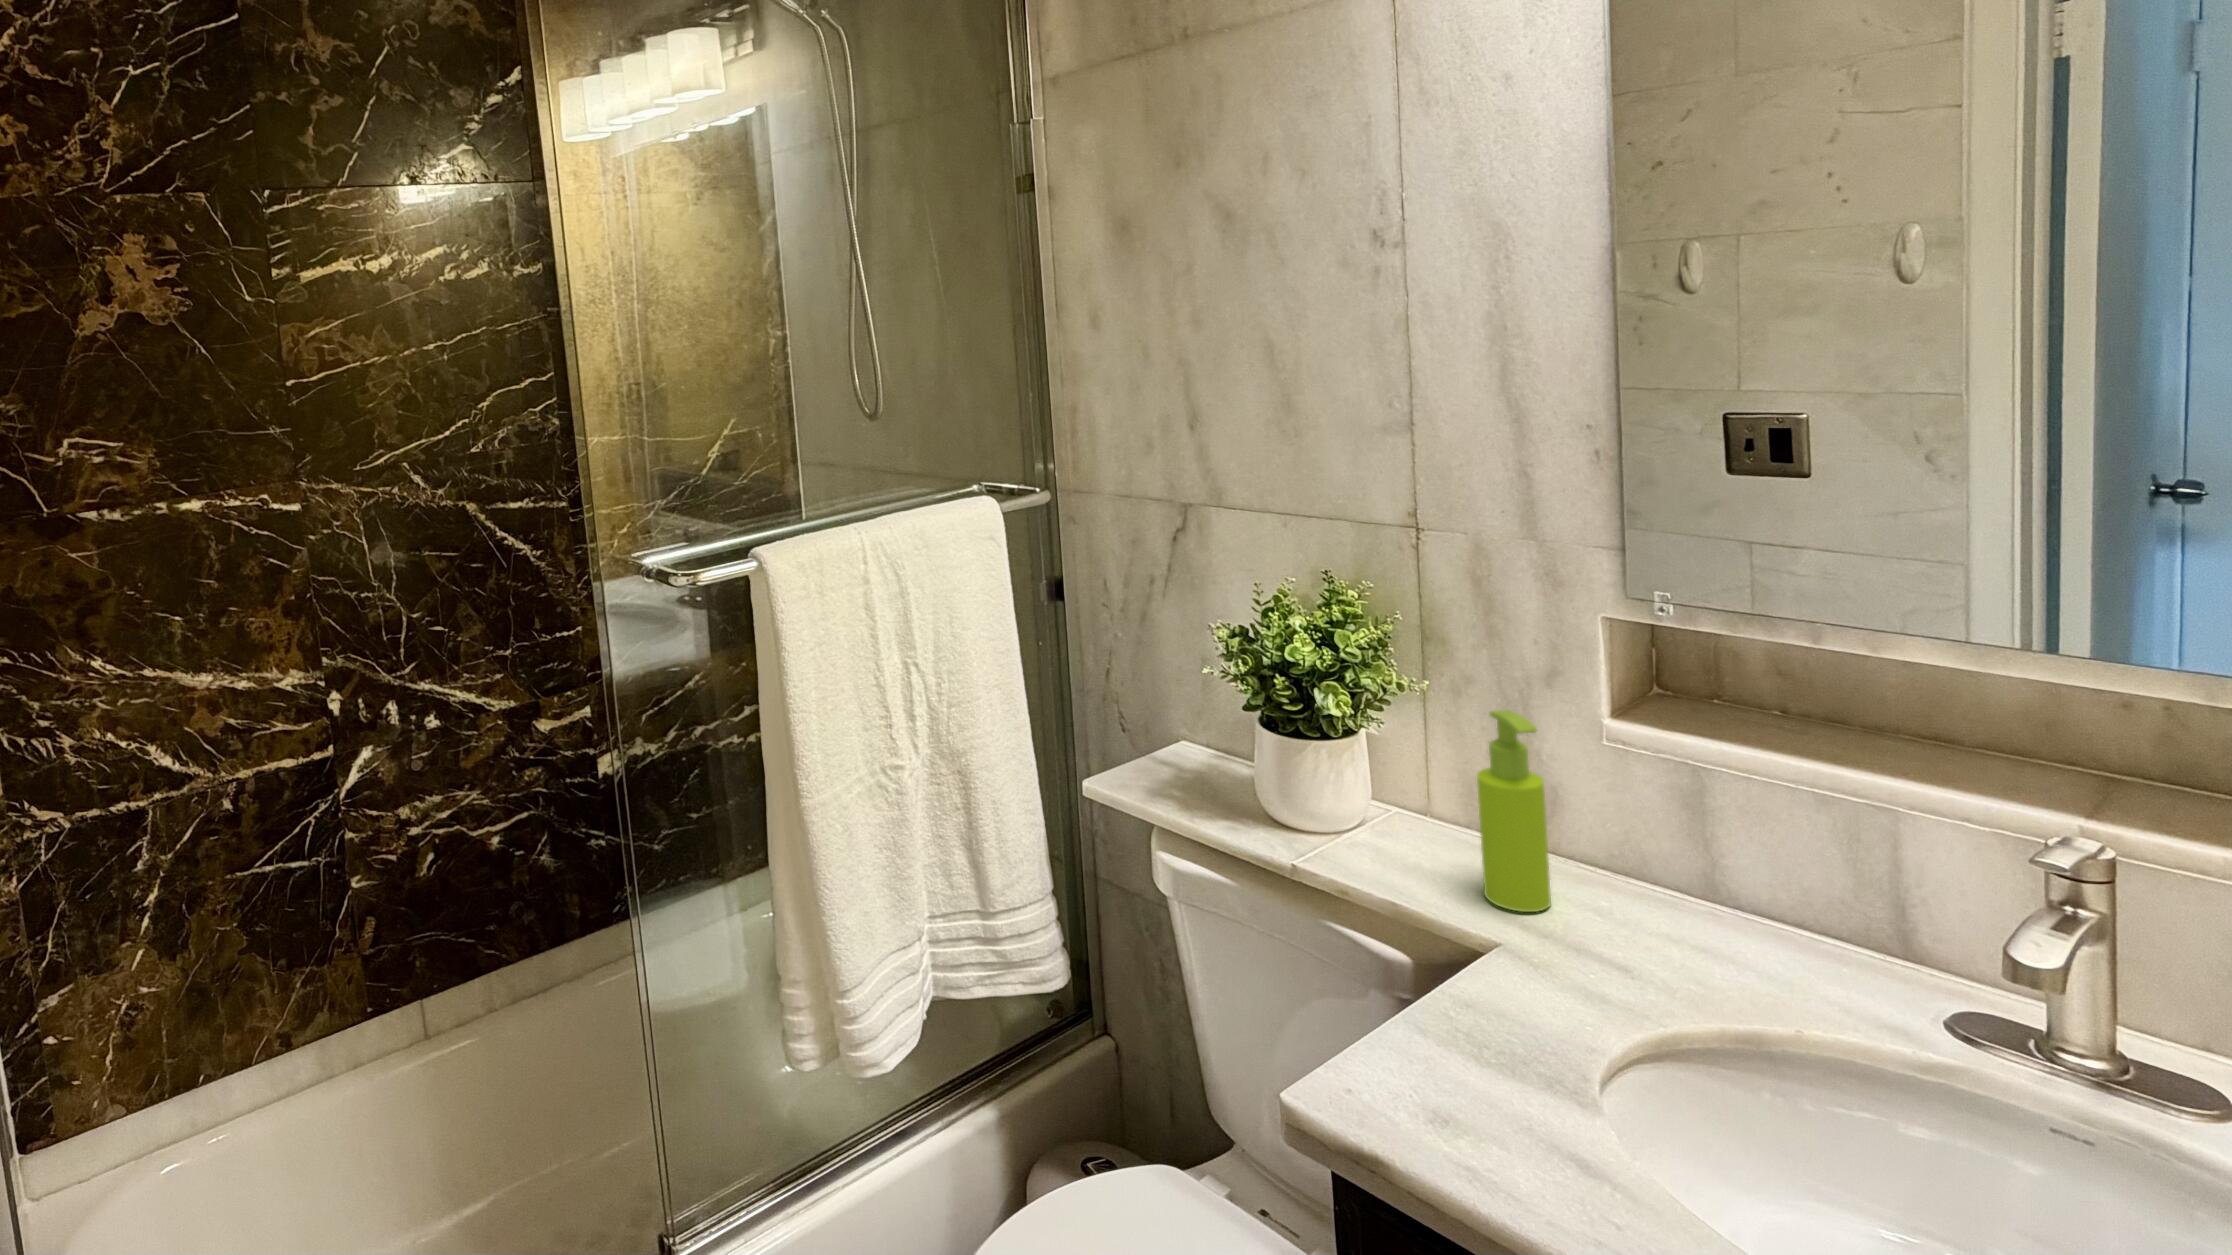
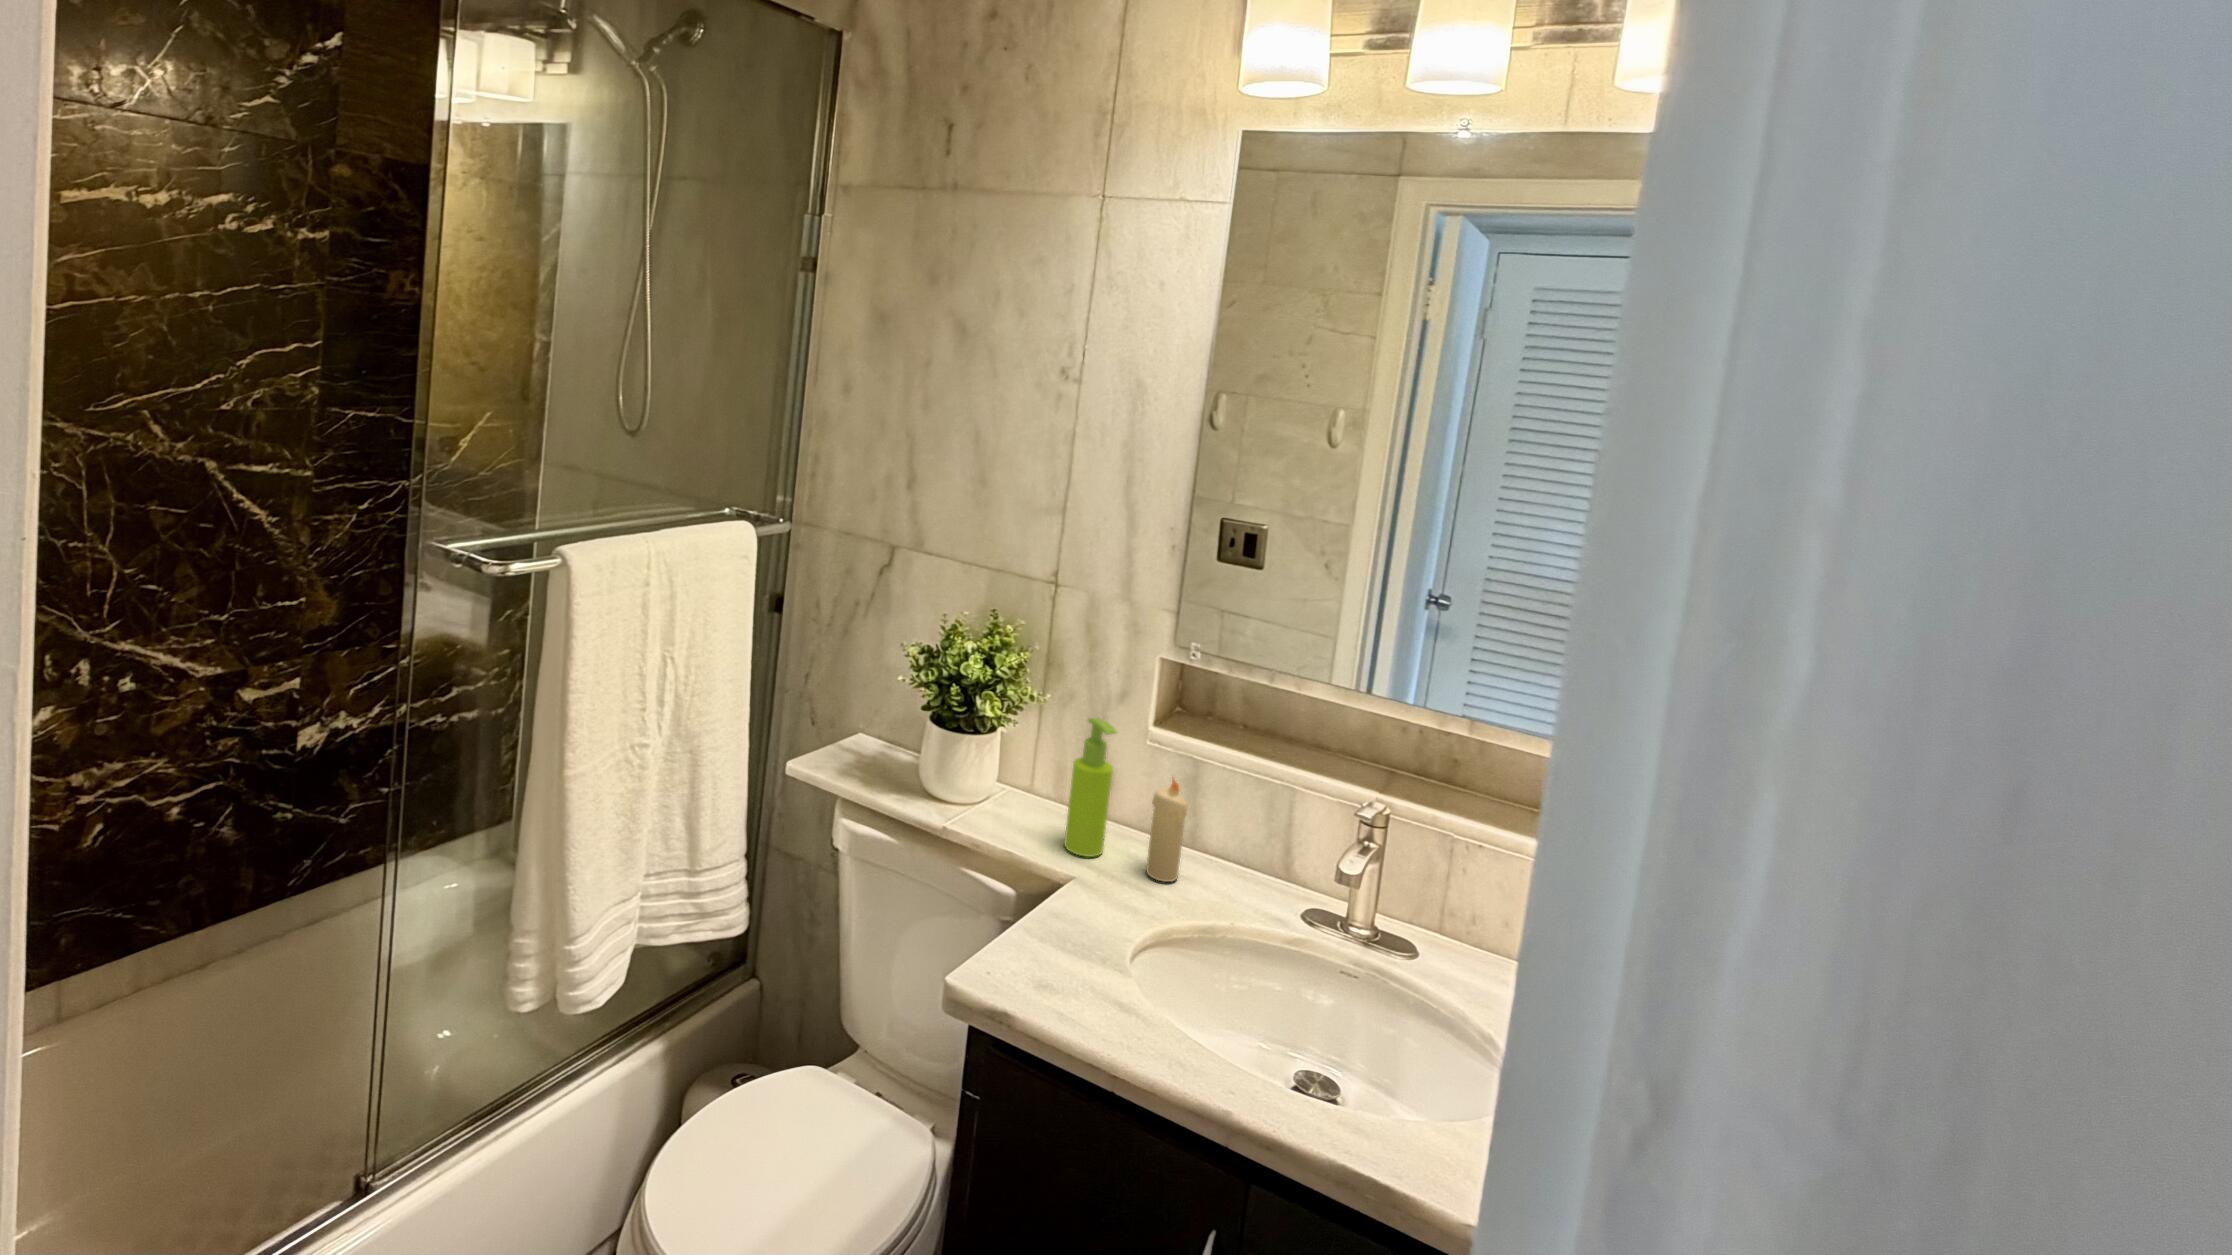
candle: none [1617,792,1686,956] -> present [1146,778,1187,882]

